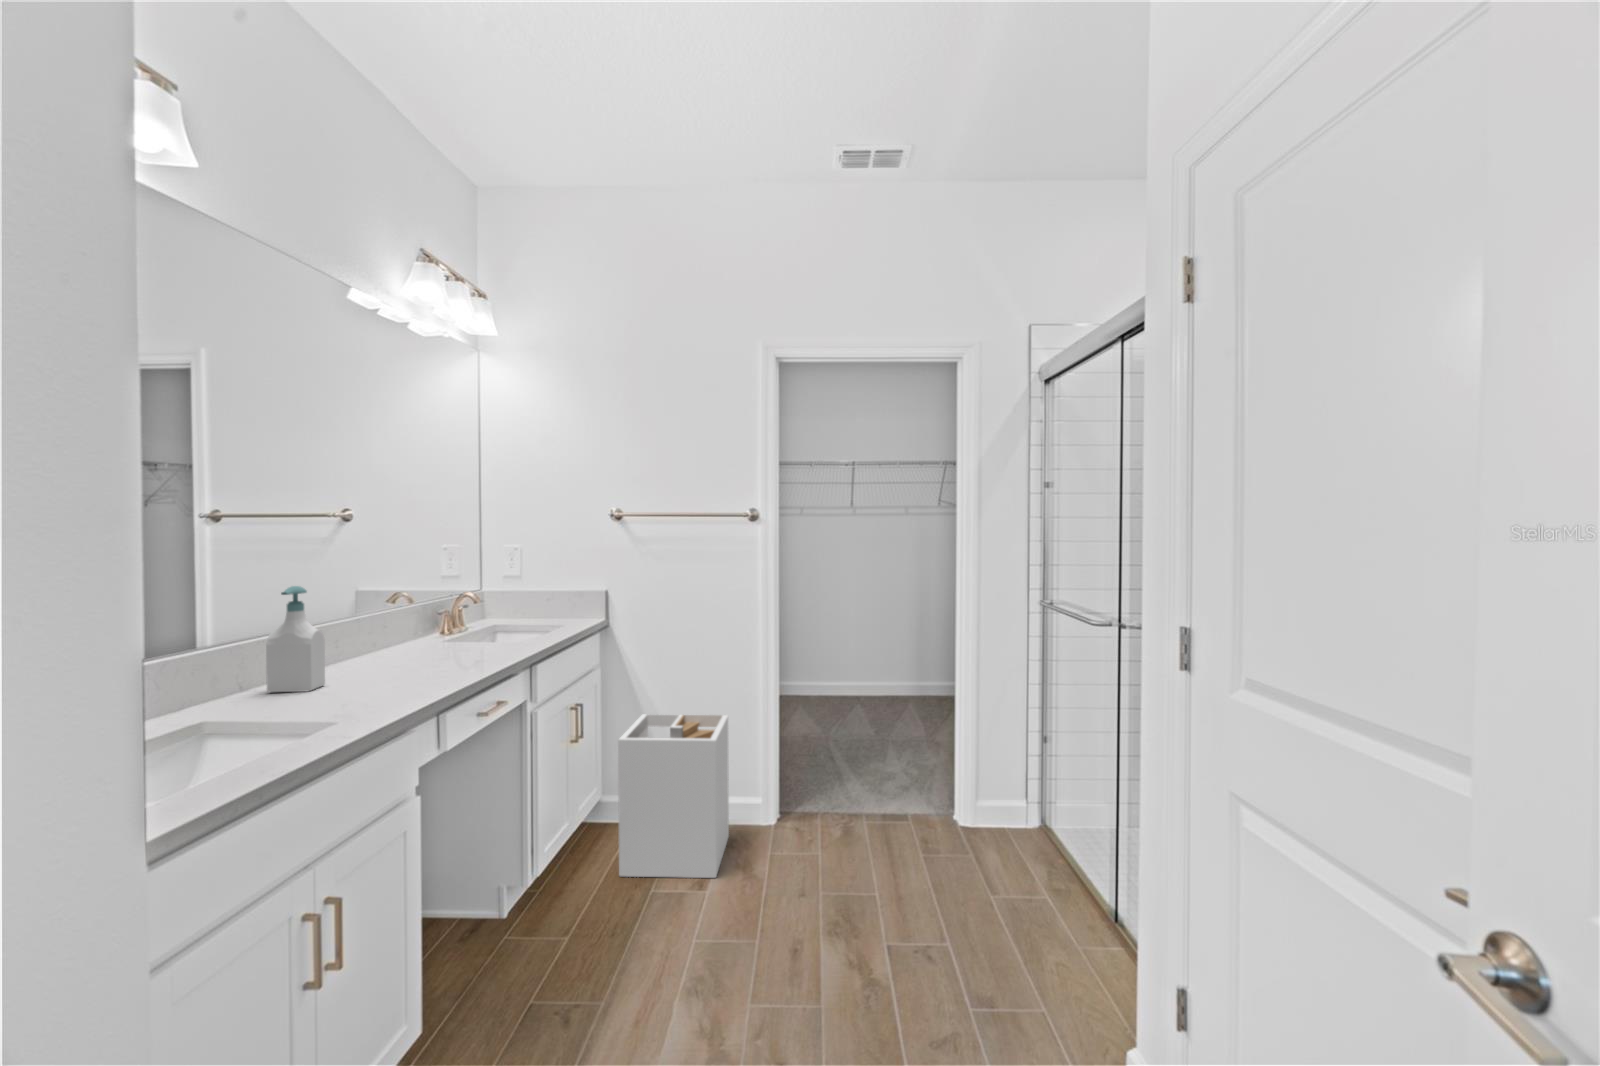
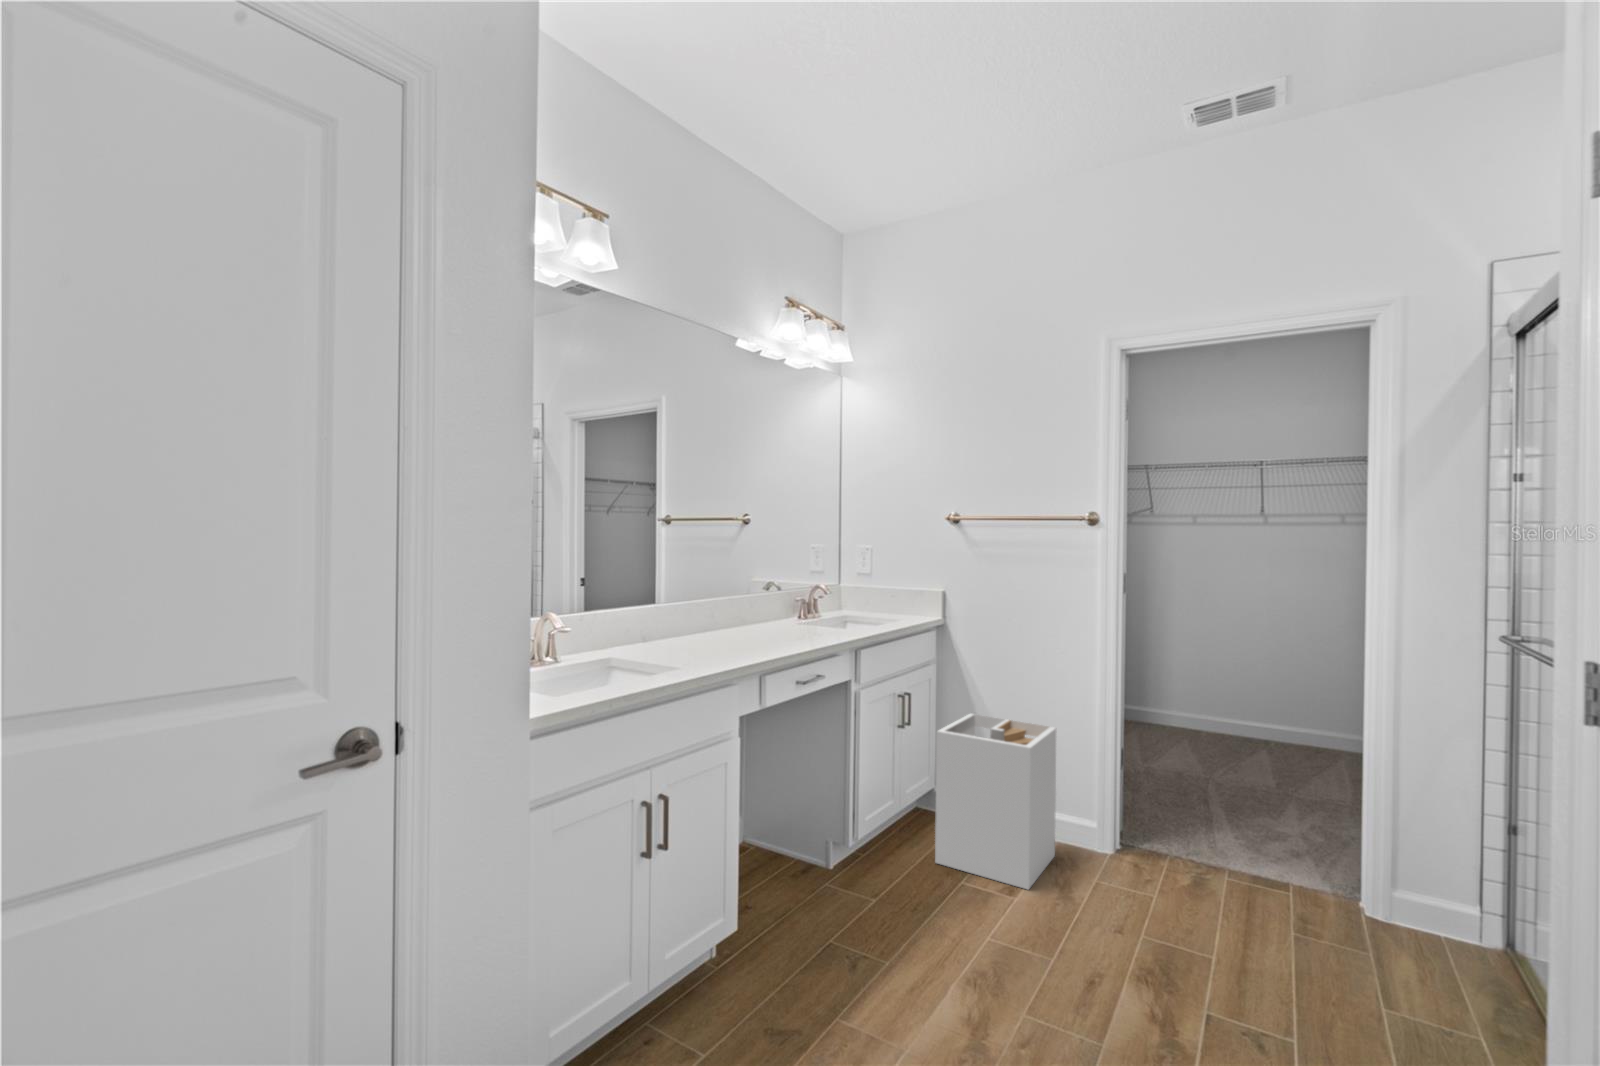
soap bottle: present [266,586,325,692] -> none [663,567,700,648]

